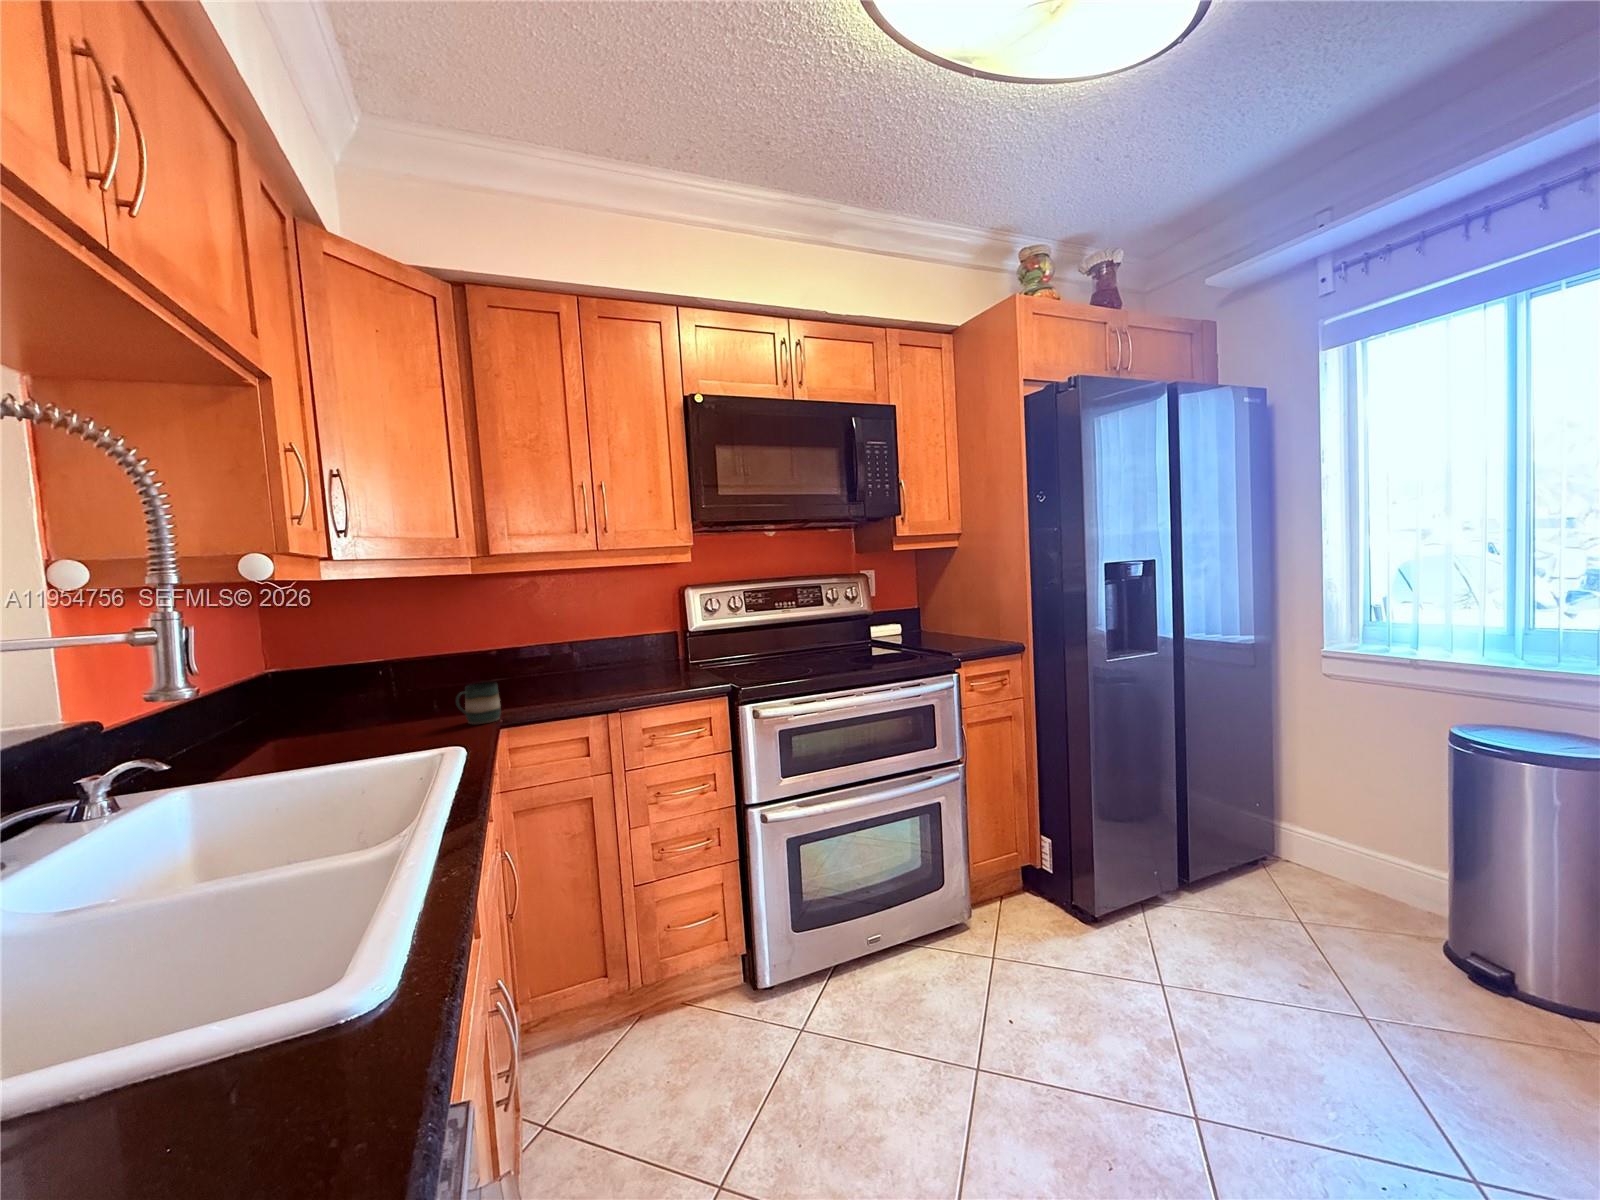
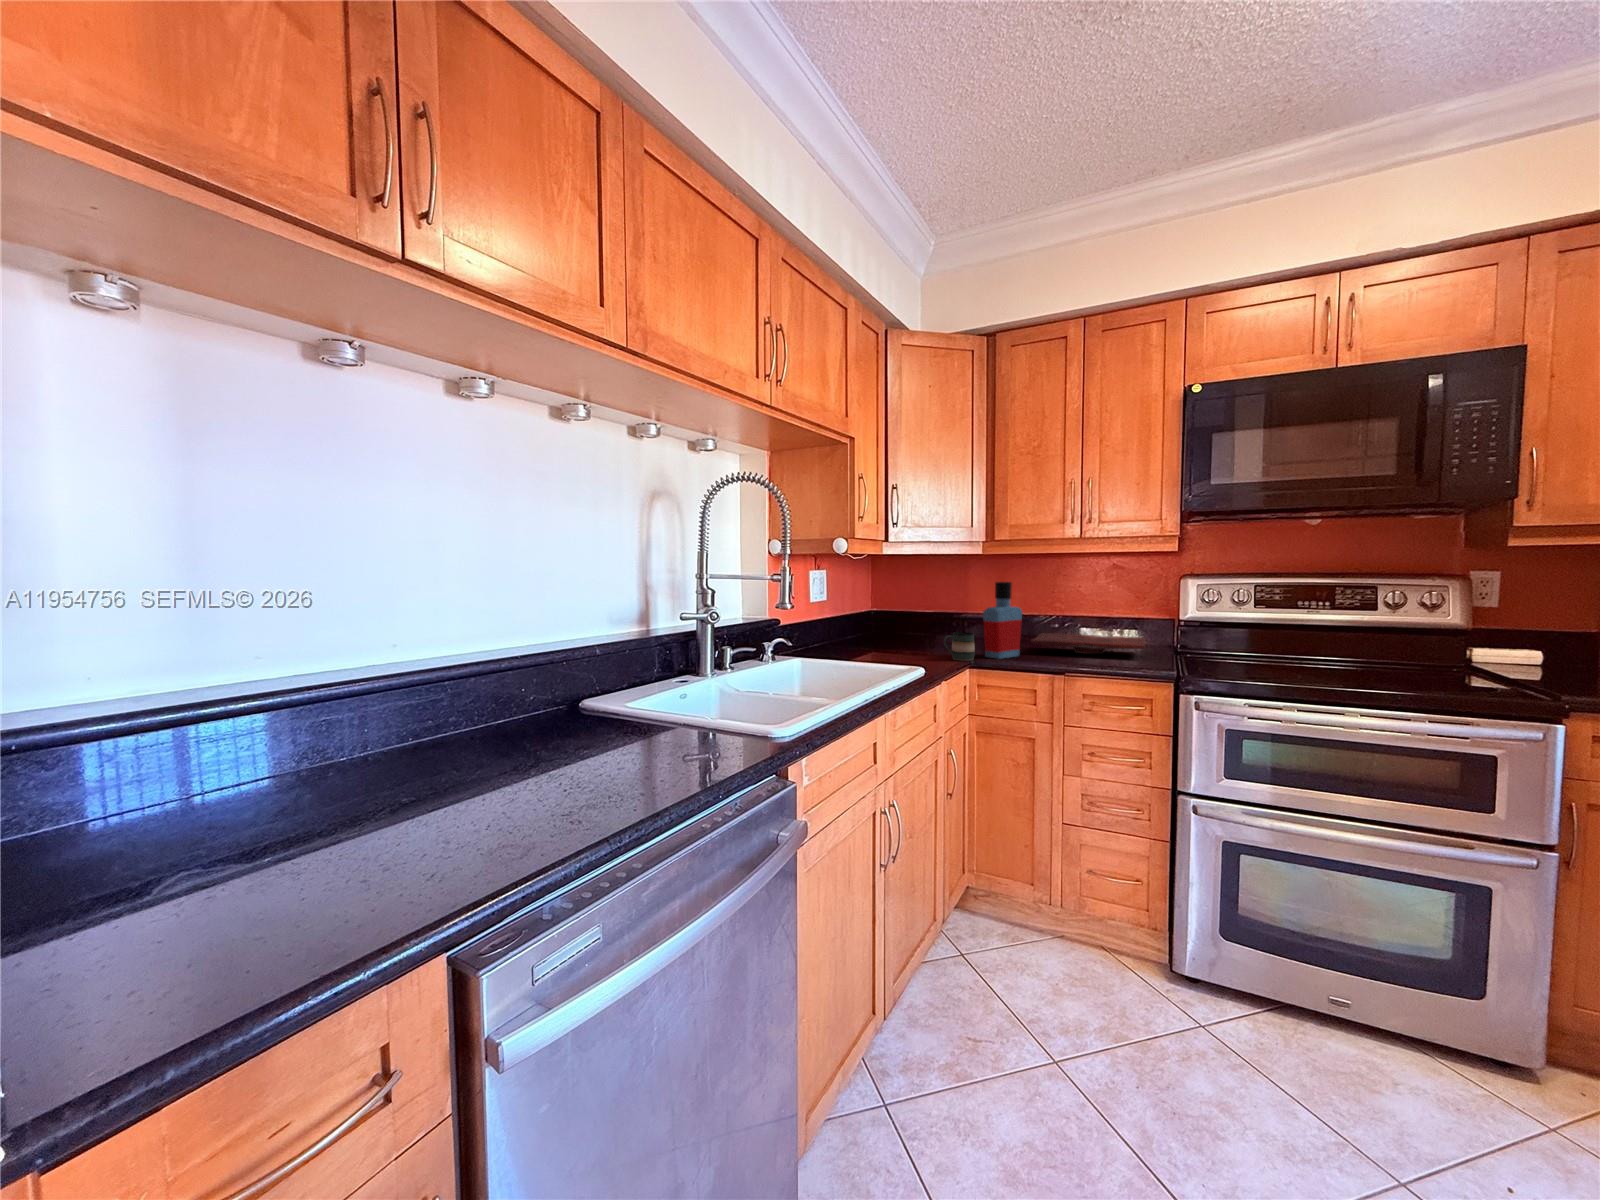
bottle: none [499,608,547,710] -> present [983,582,1022,659]
cutting board: none [546,654,676,682] -> present [1031,633,1146,654]

